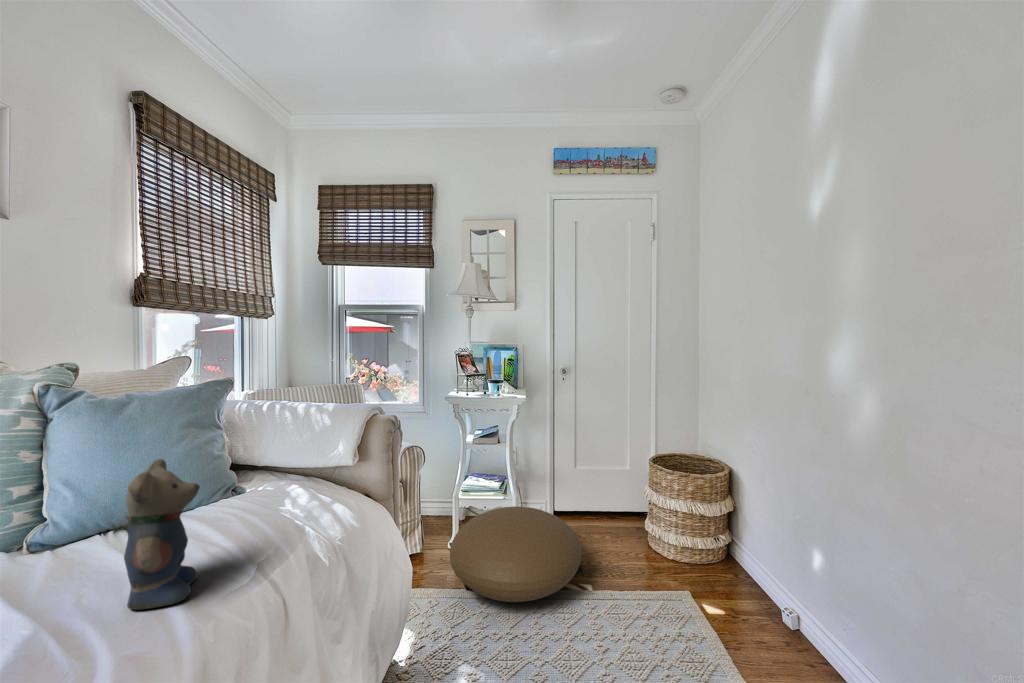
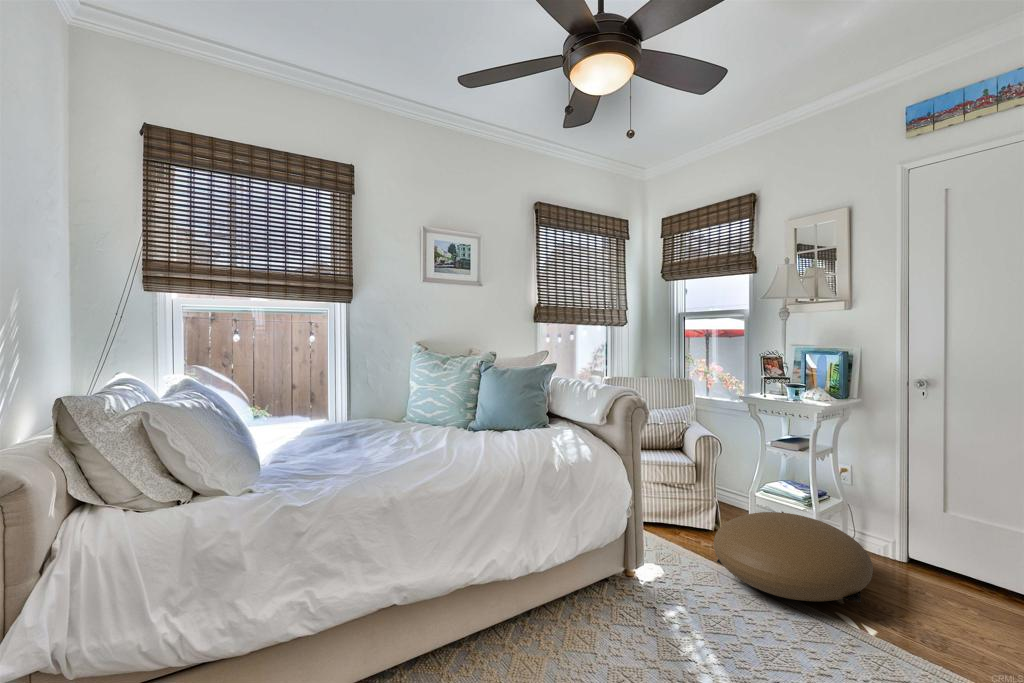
teddy bear: present [123,459,200,610] -> none [468,391,496,453]

